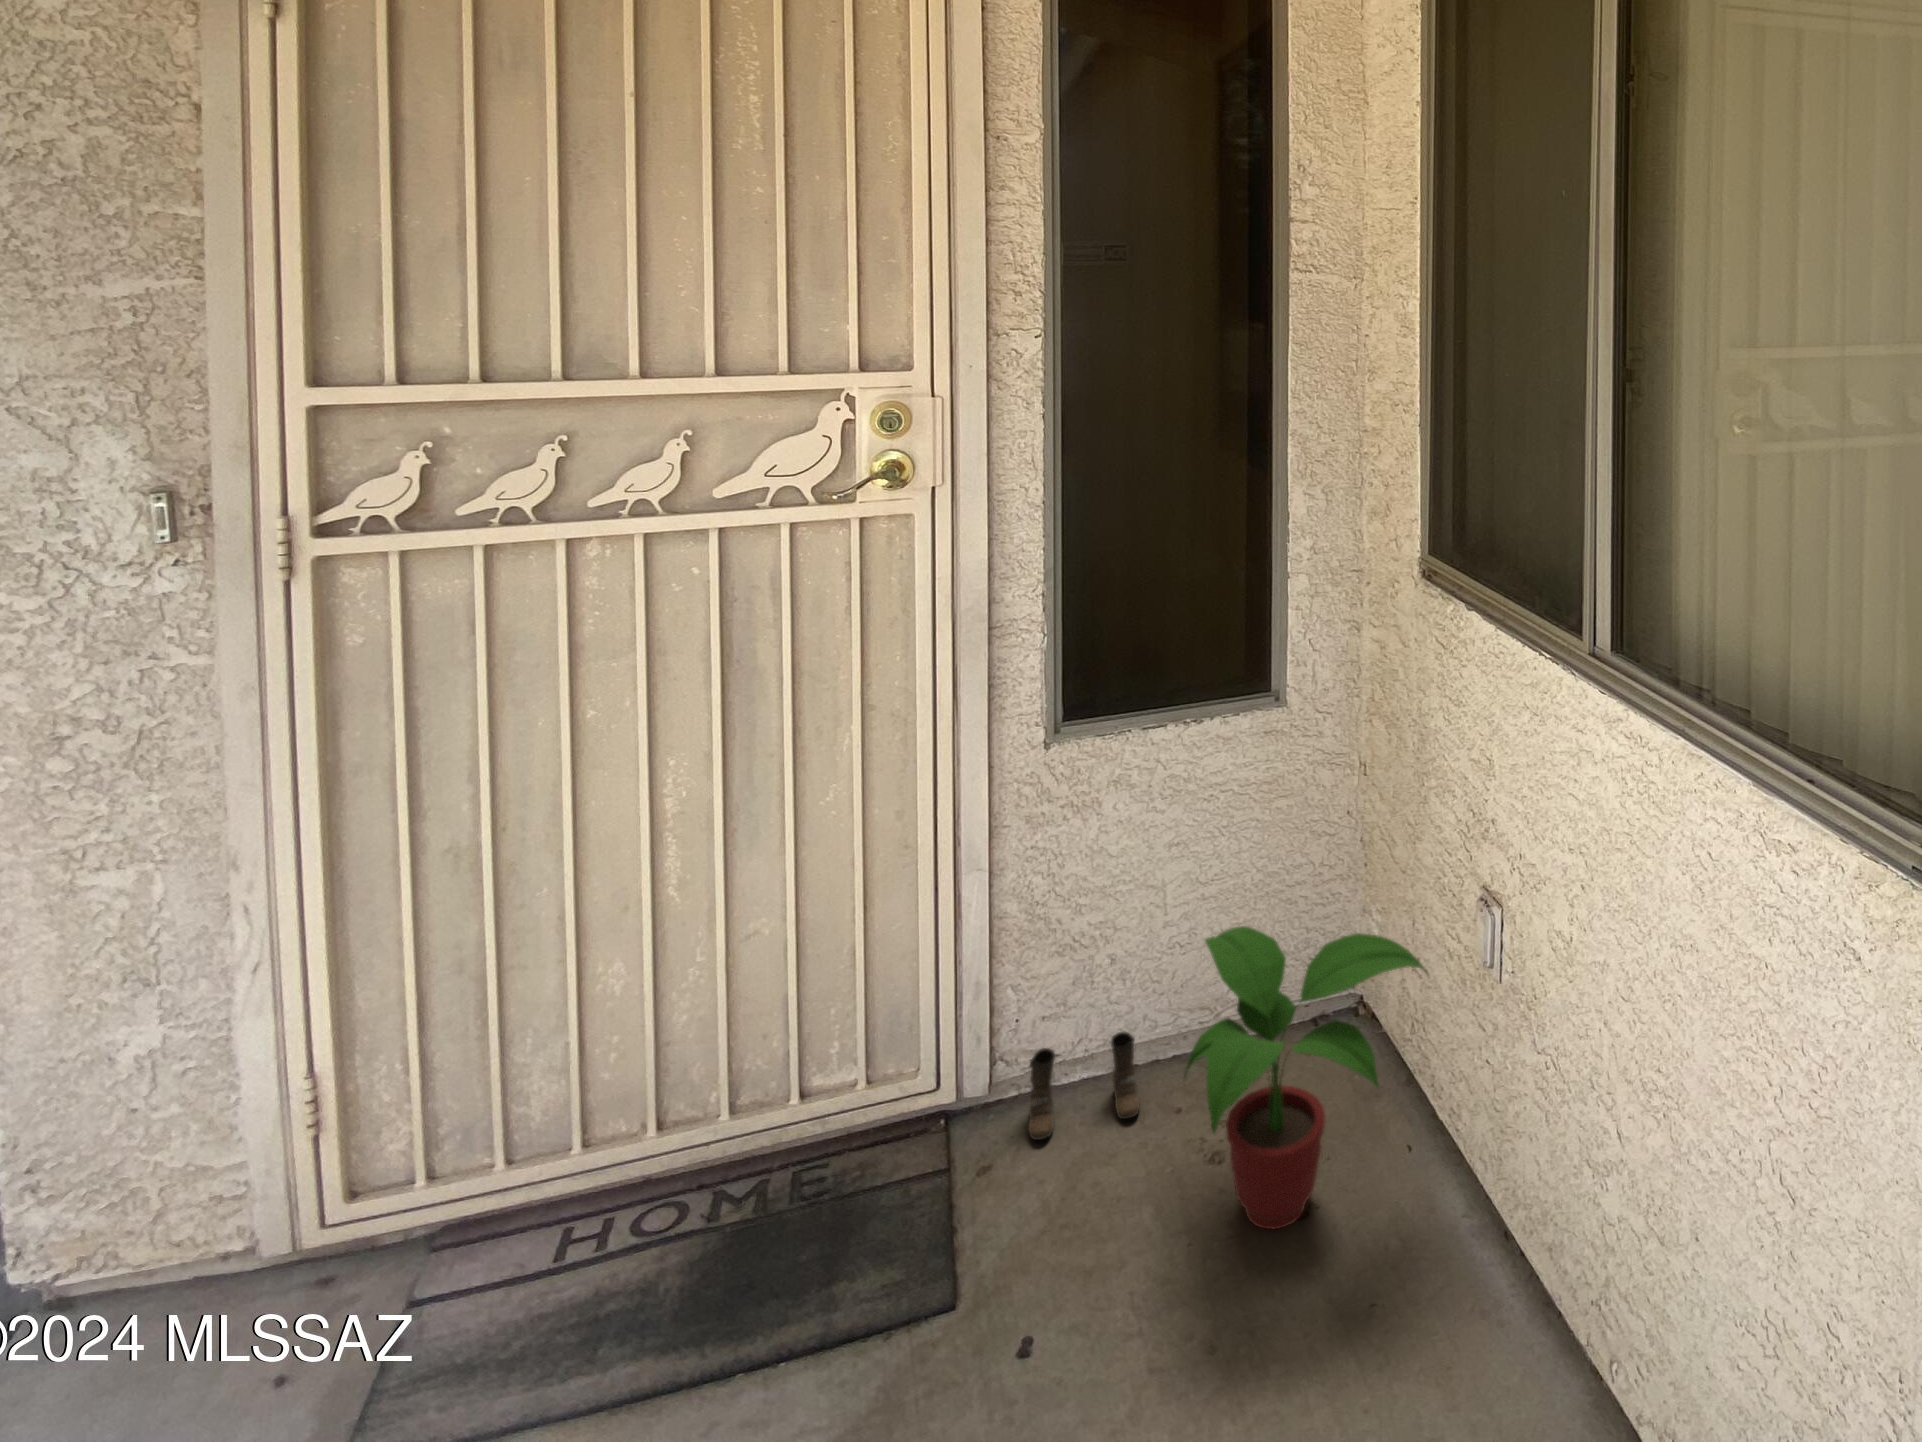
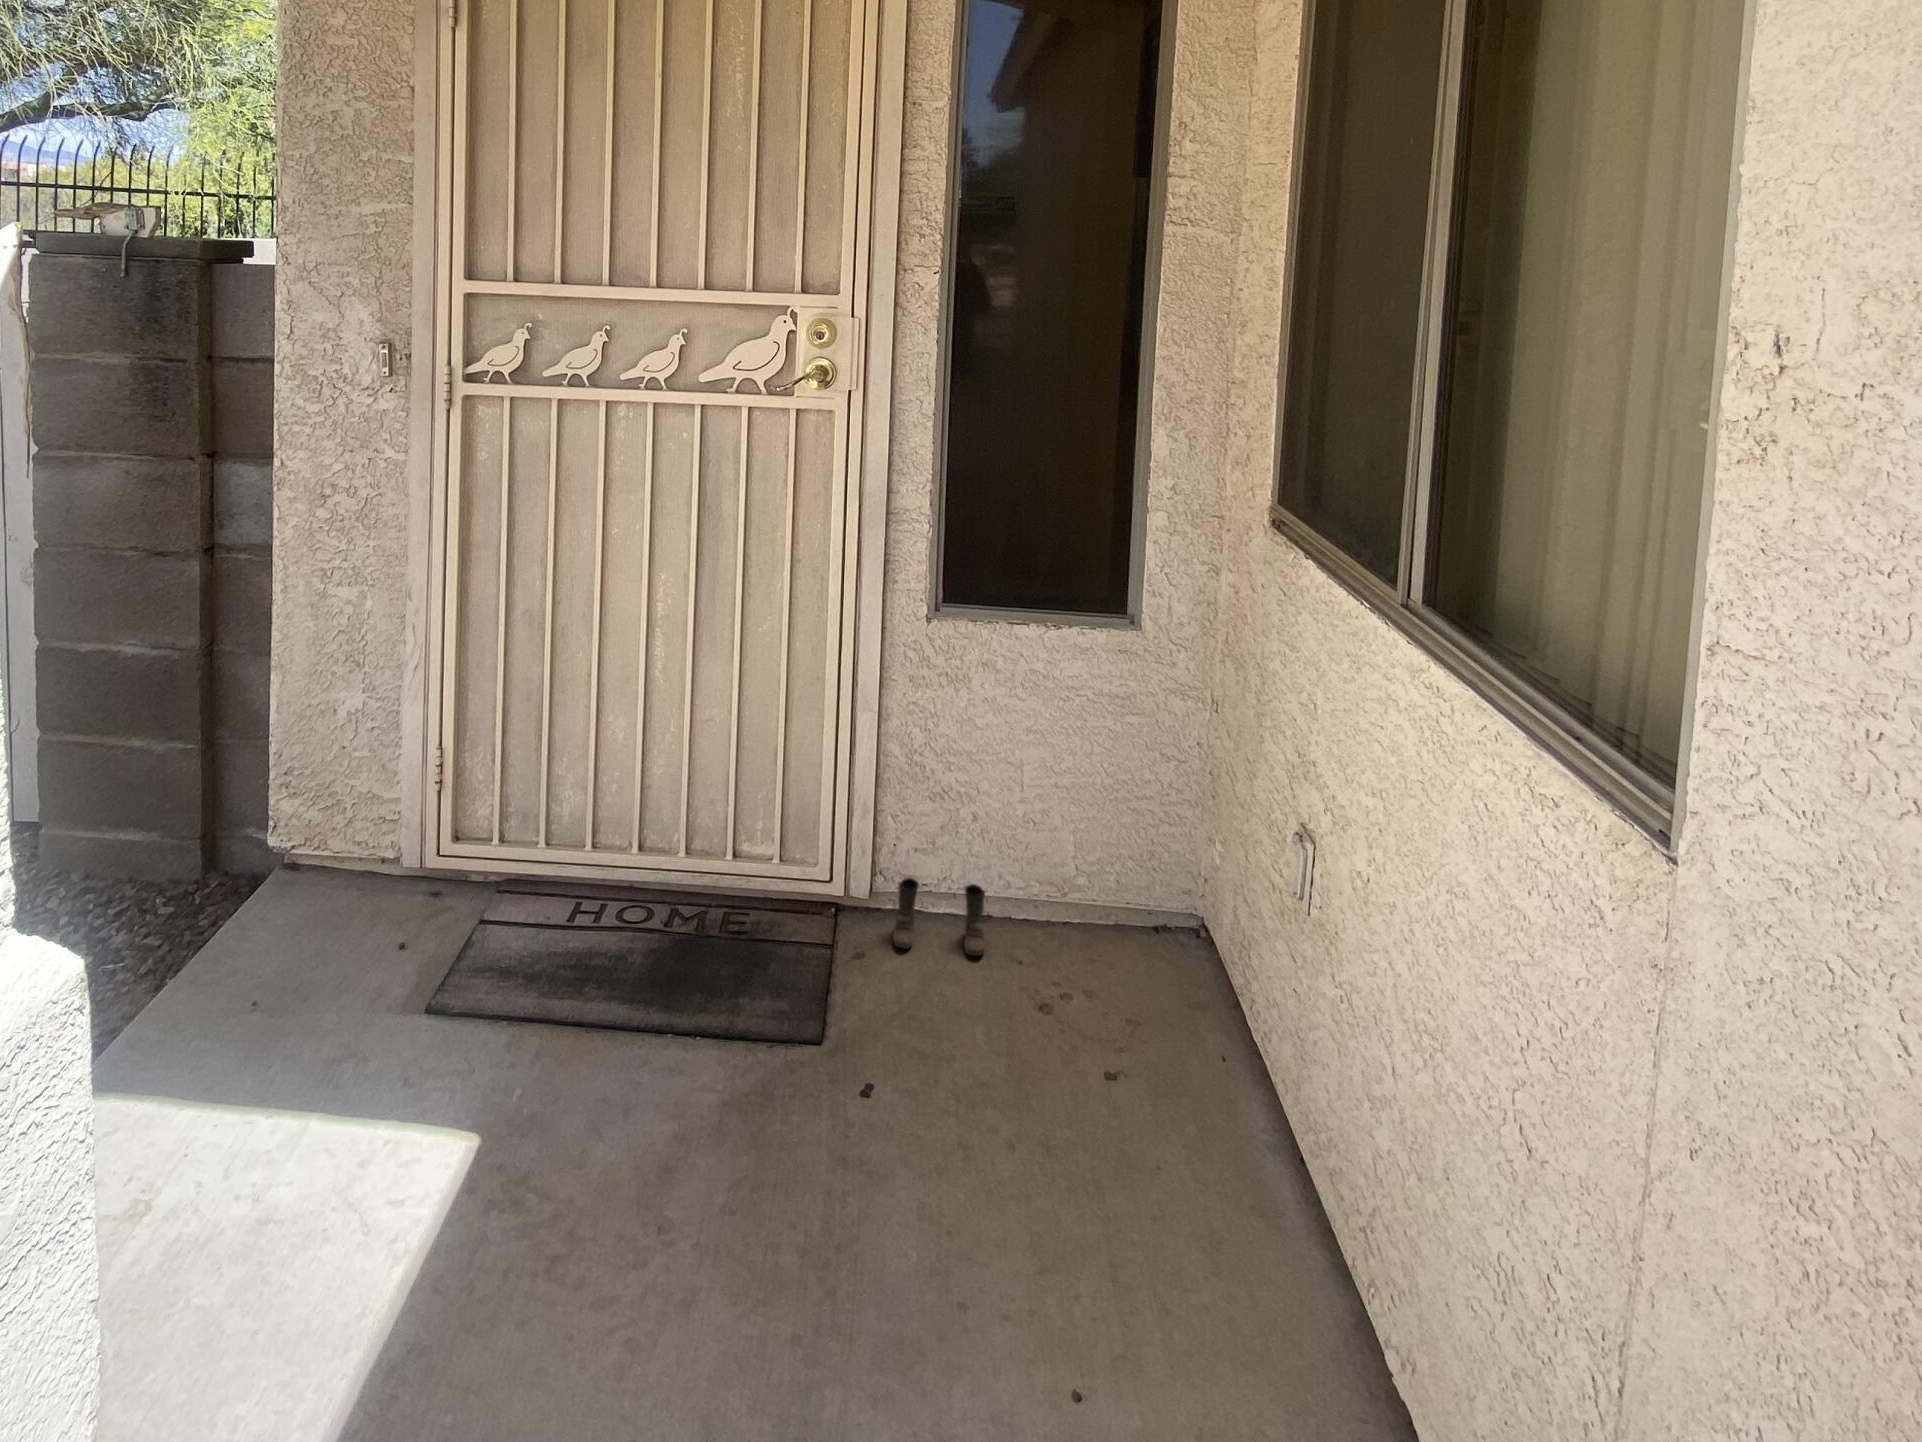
potted plant: present [1185,926,1426,1229] -> none [1009,815,1249,1079]

